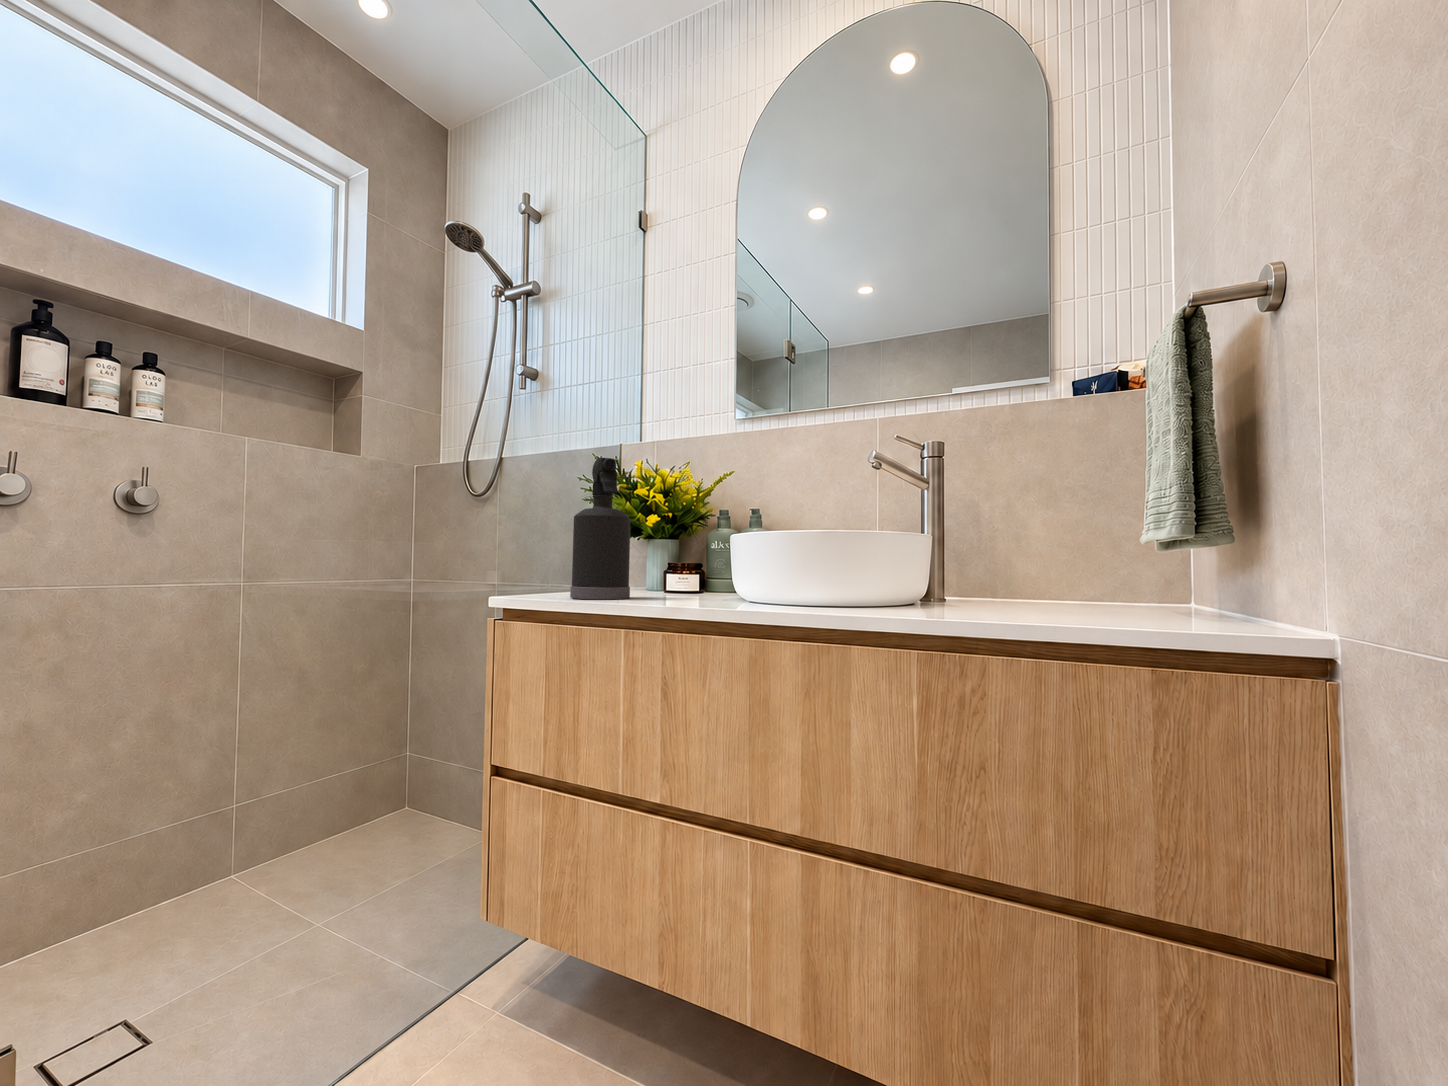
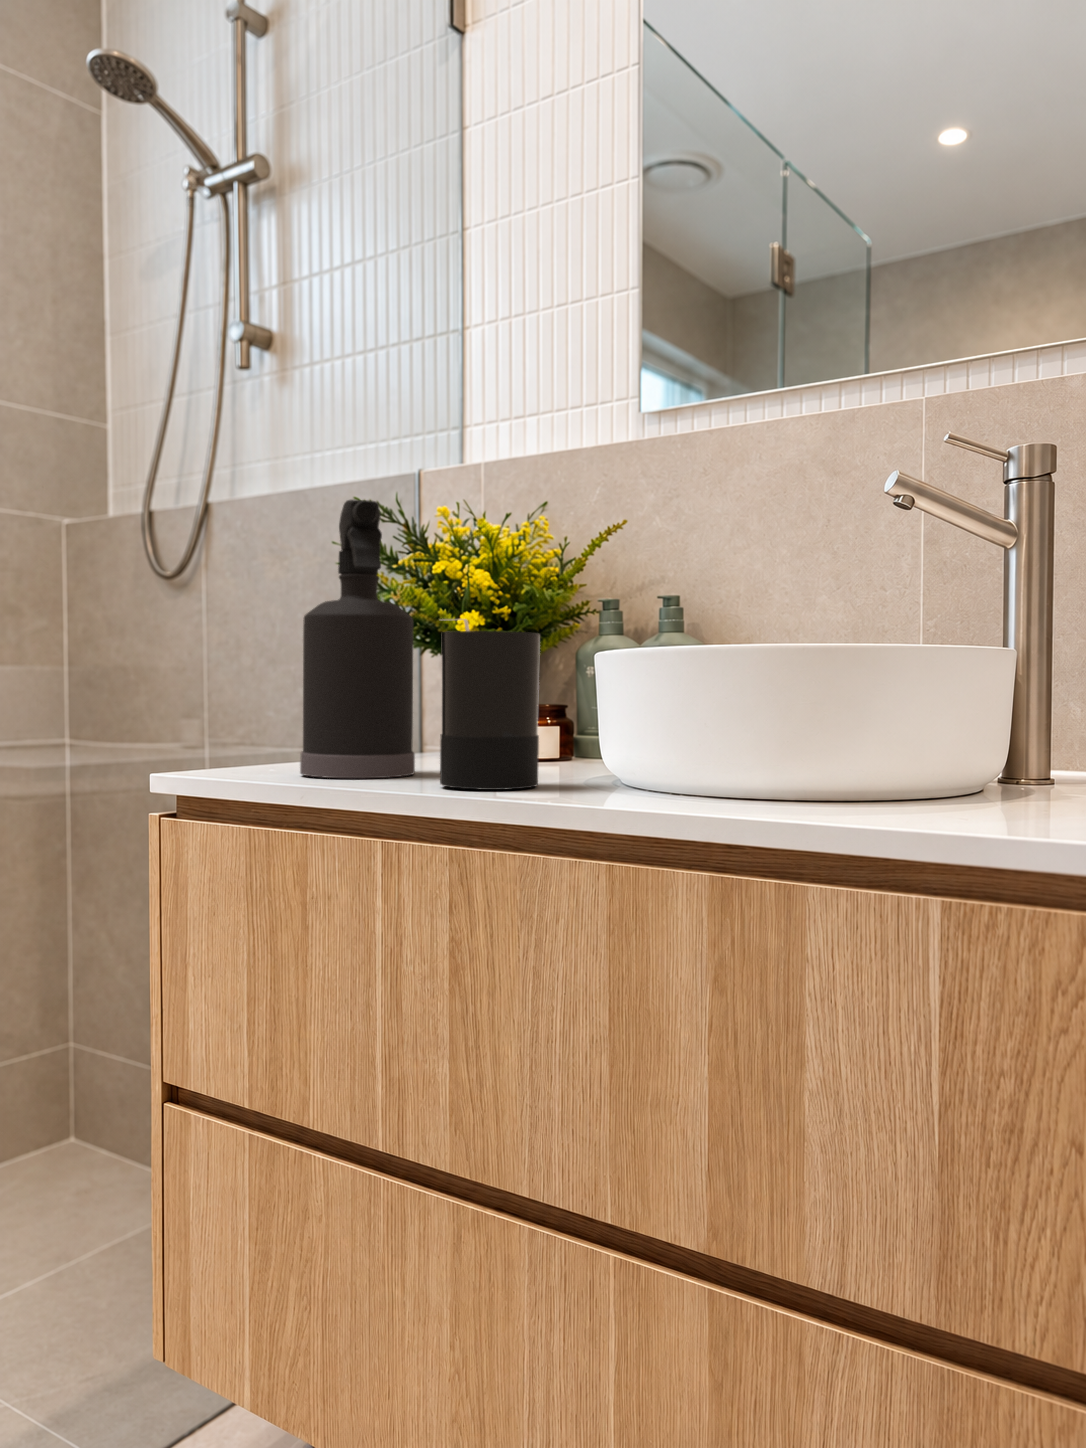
candle: none [650,518,702,603] -> present [440,619,540,790]

